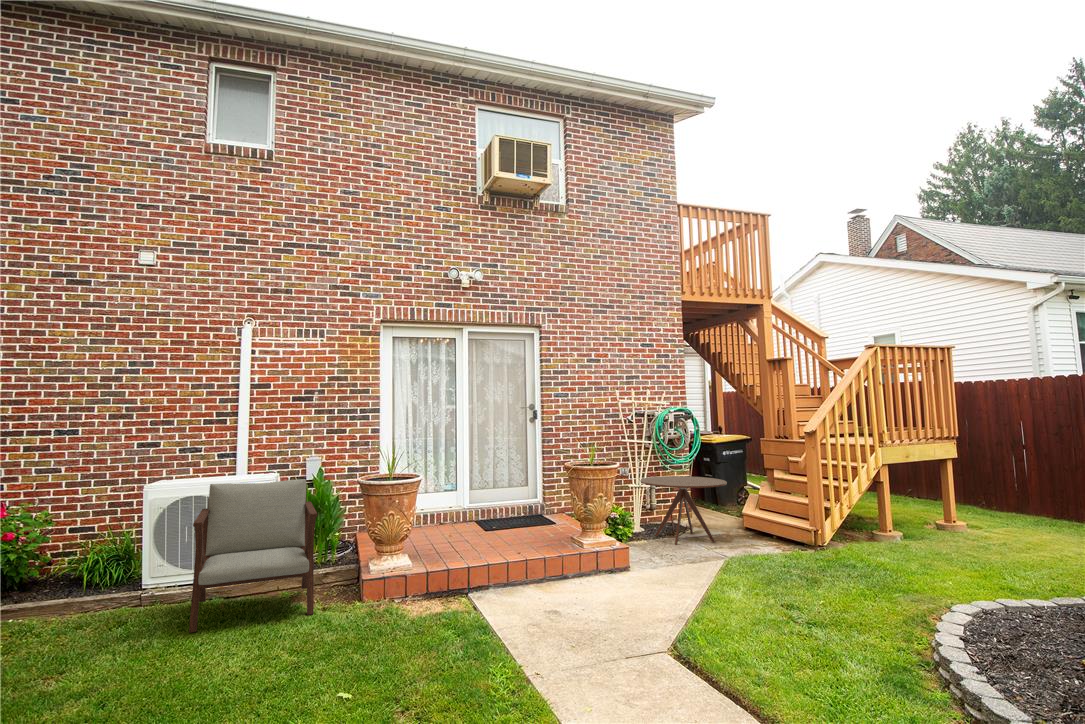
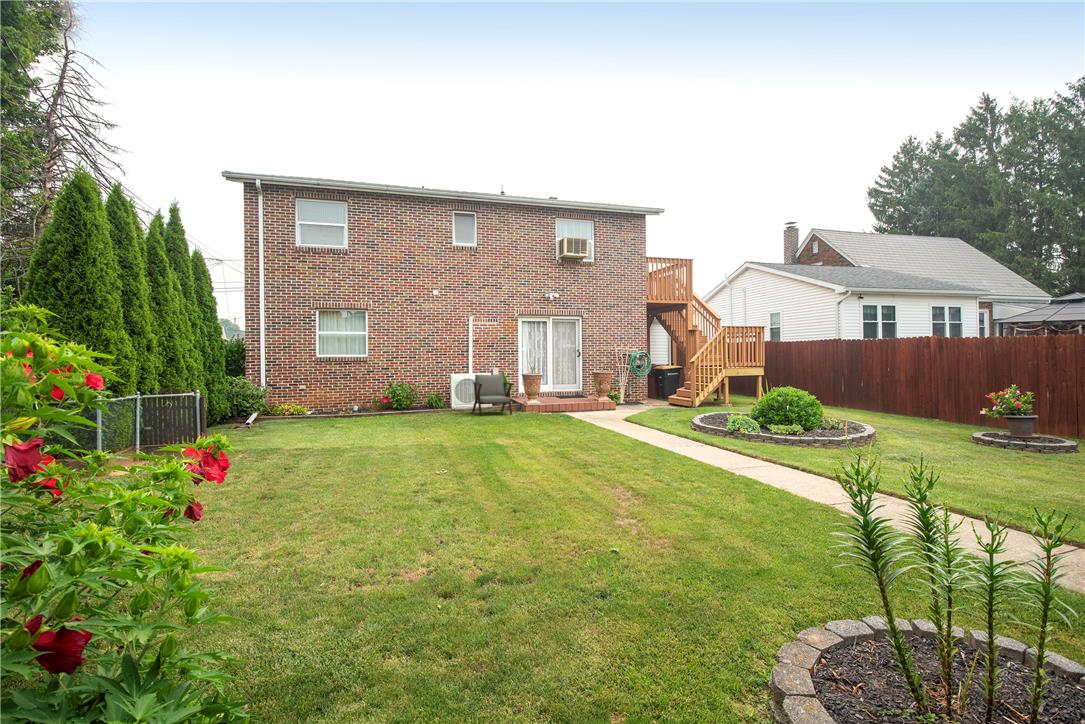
round table: present [640,476,727,545] -> none [623,381,658,407]

